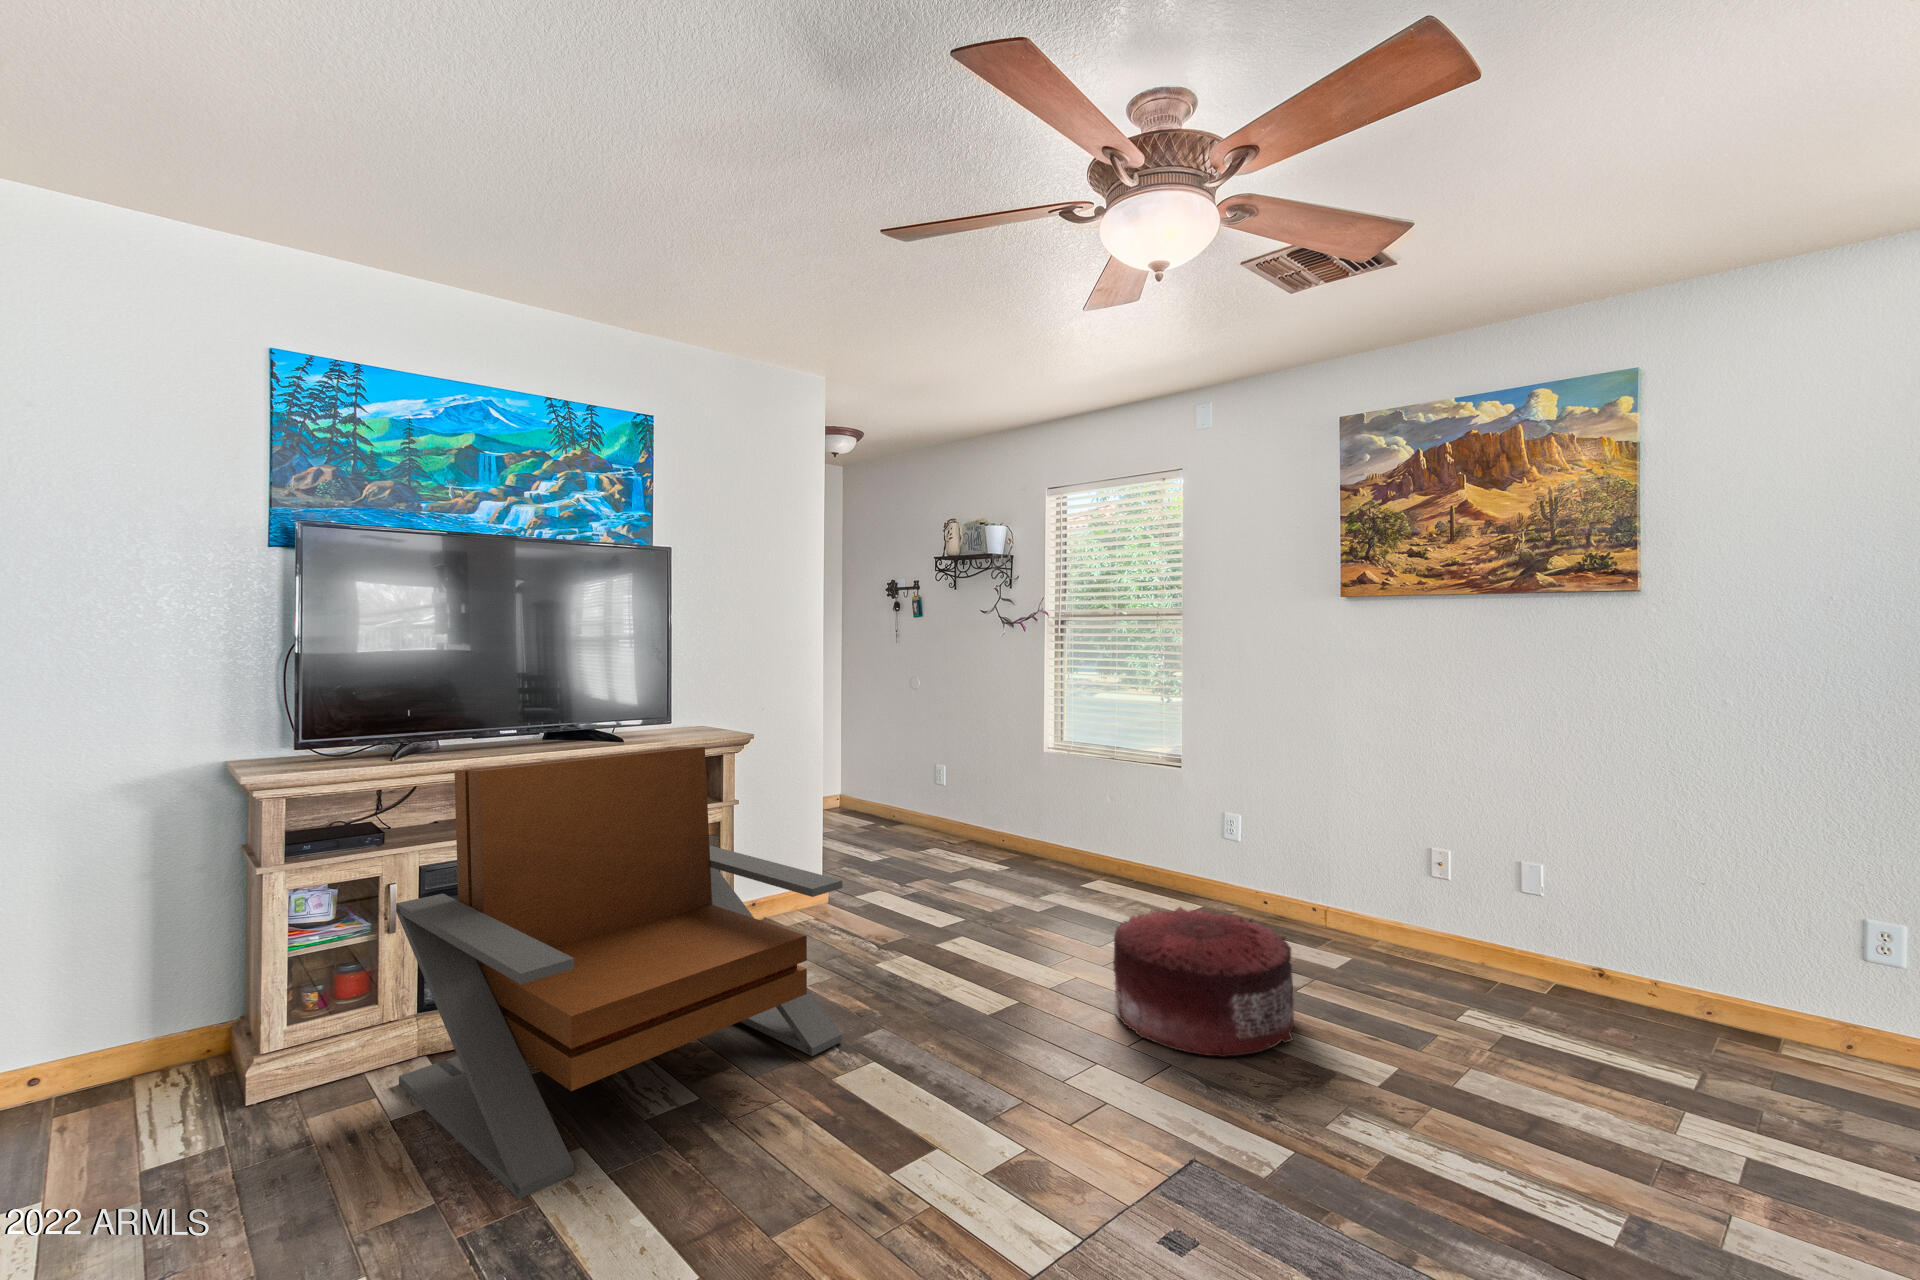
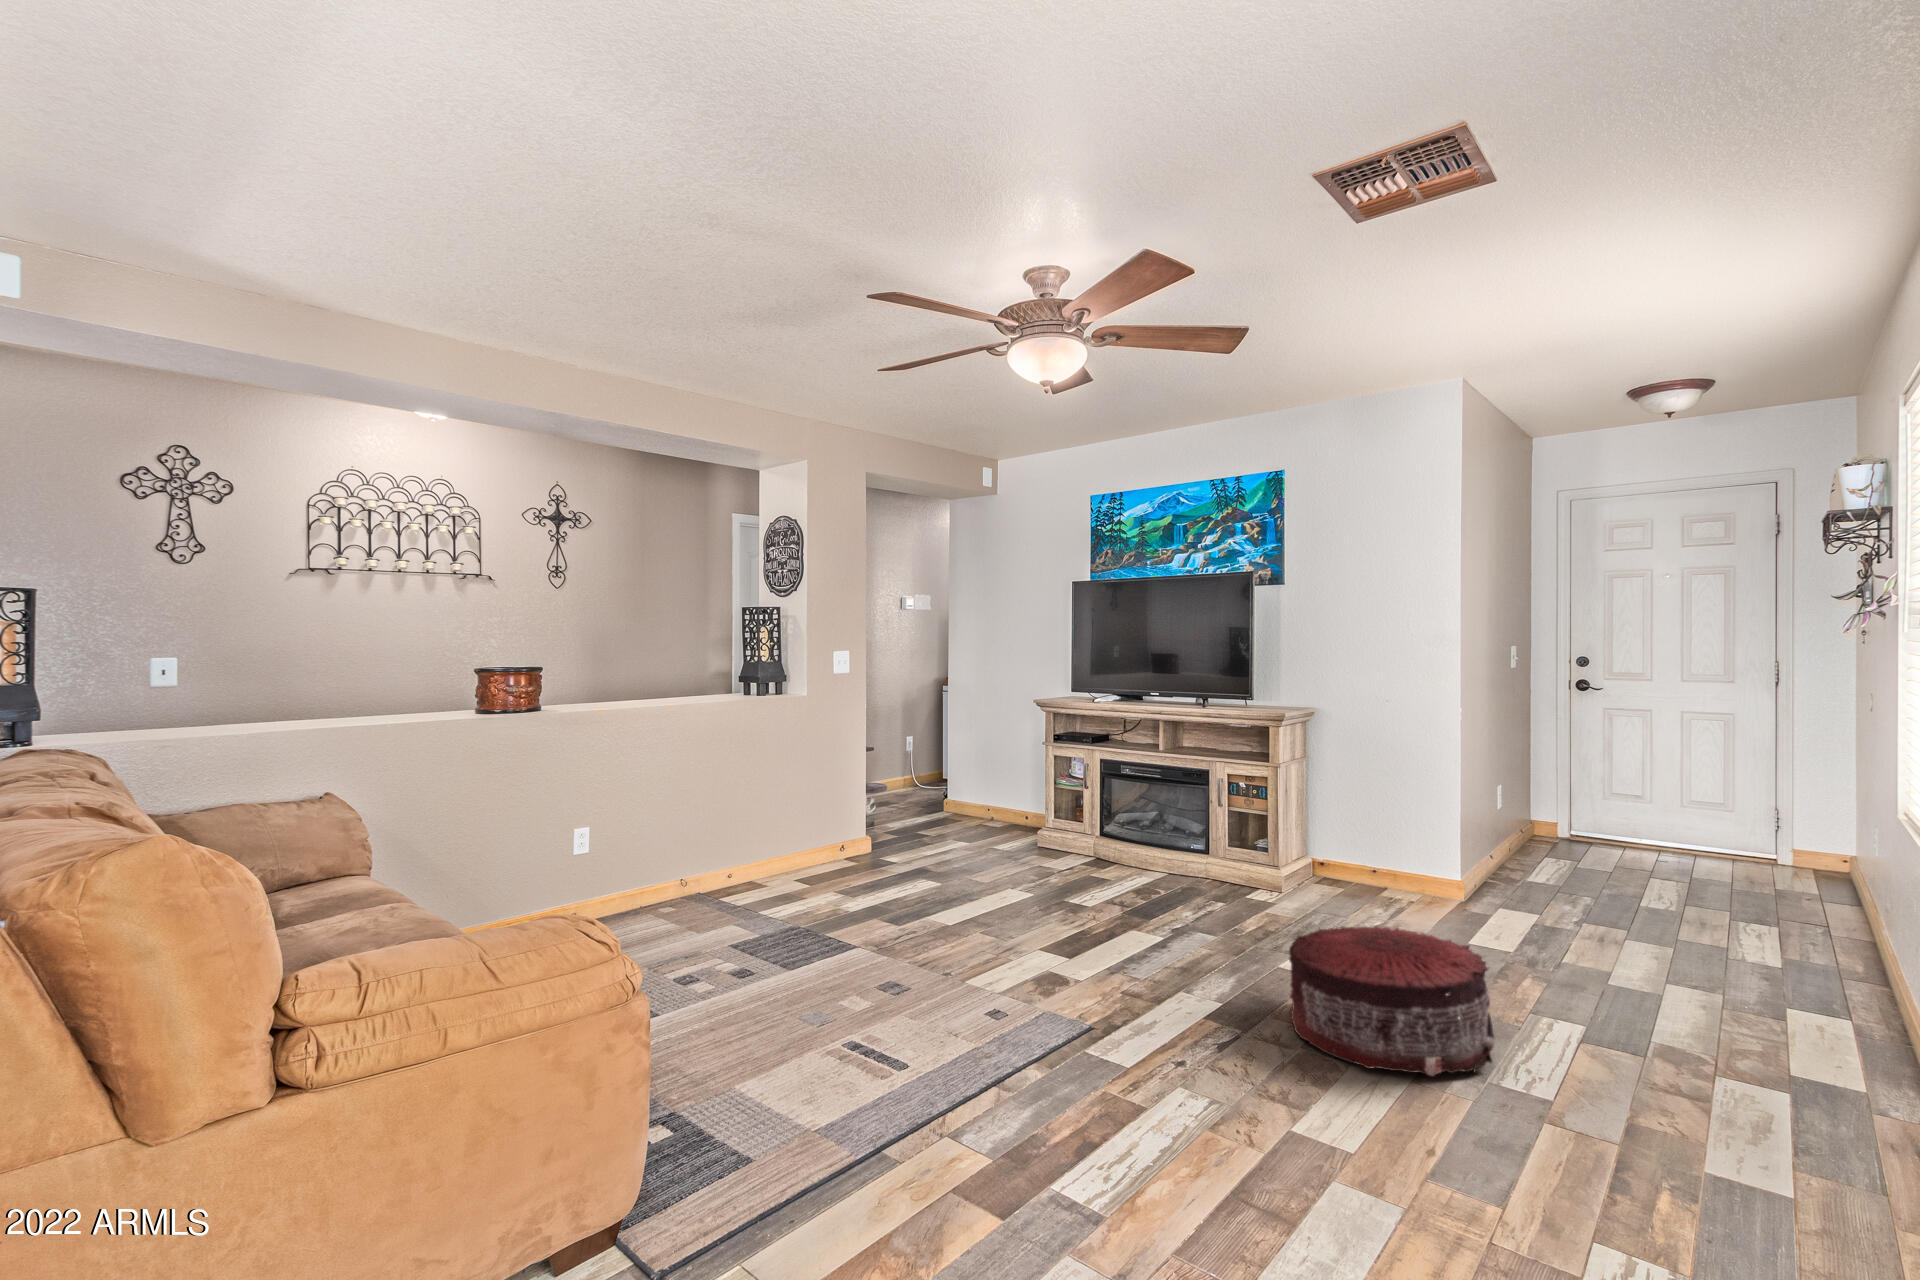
lounge chair: present [396,747,842,1199] -> none [1005,707,1246,923]

